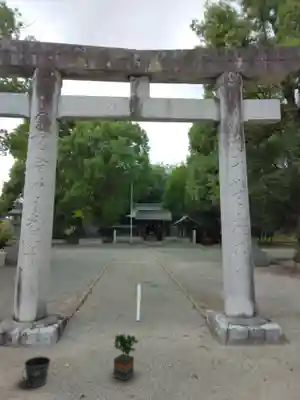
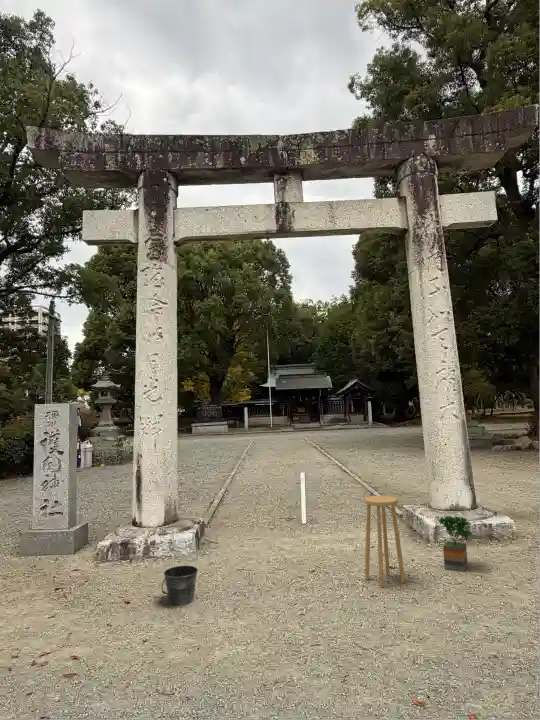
stool: none [173,309,201,378] -> present [364,496,405,588]
potted tree: present [114,334,138,380] -> present [438,516,472,572]

